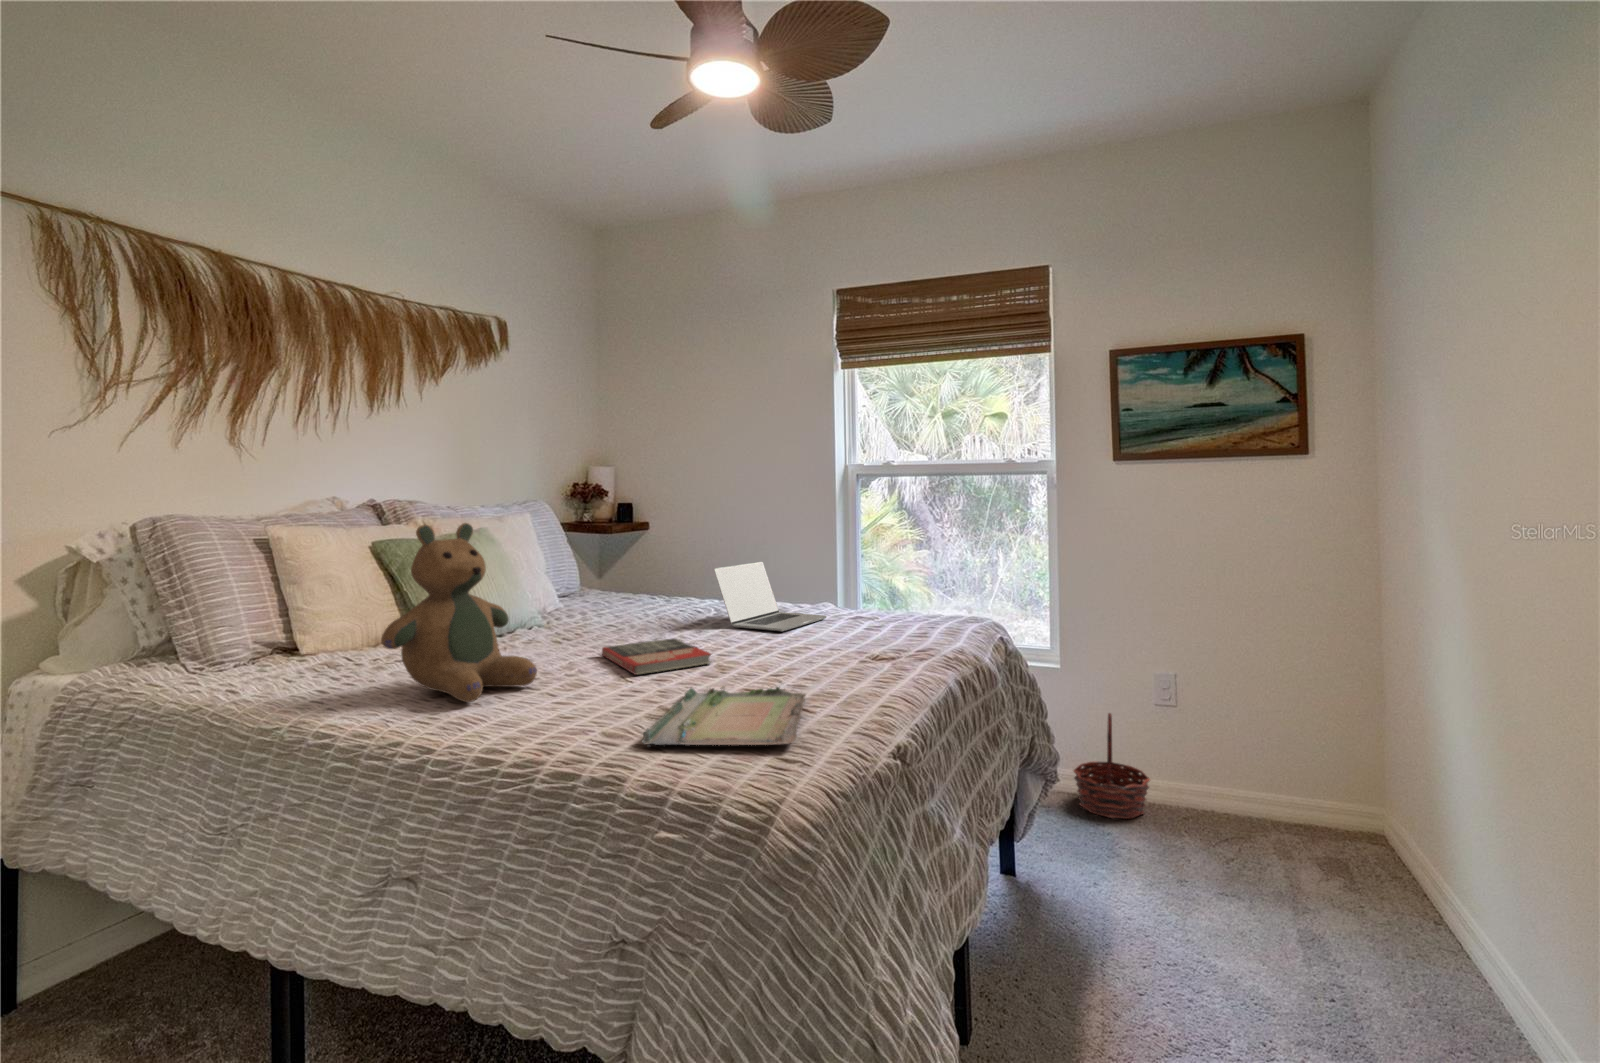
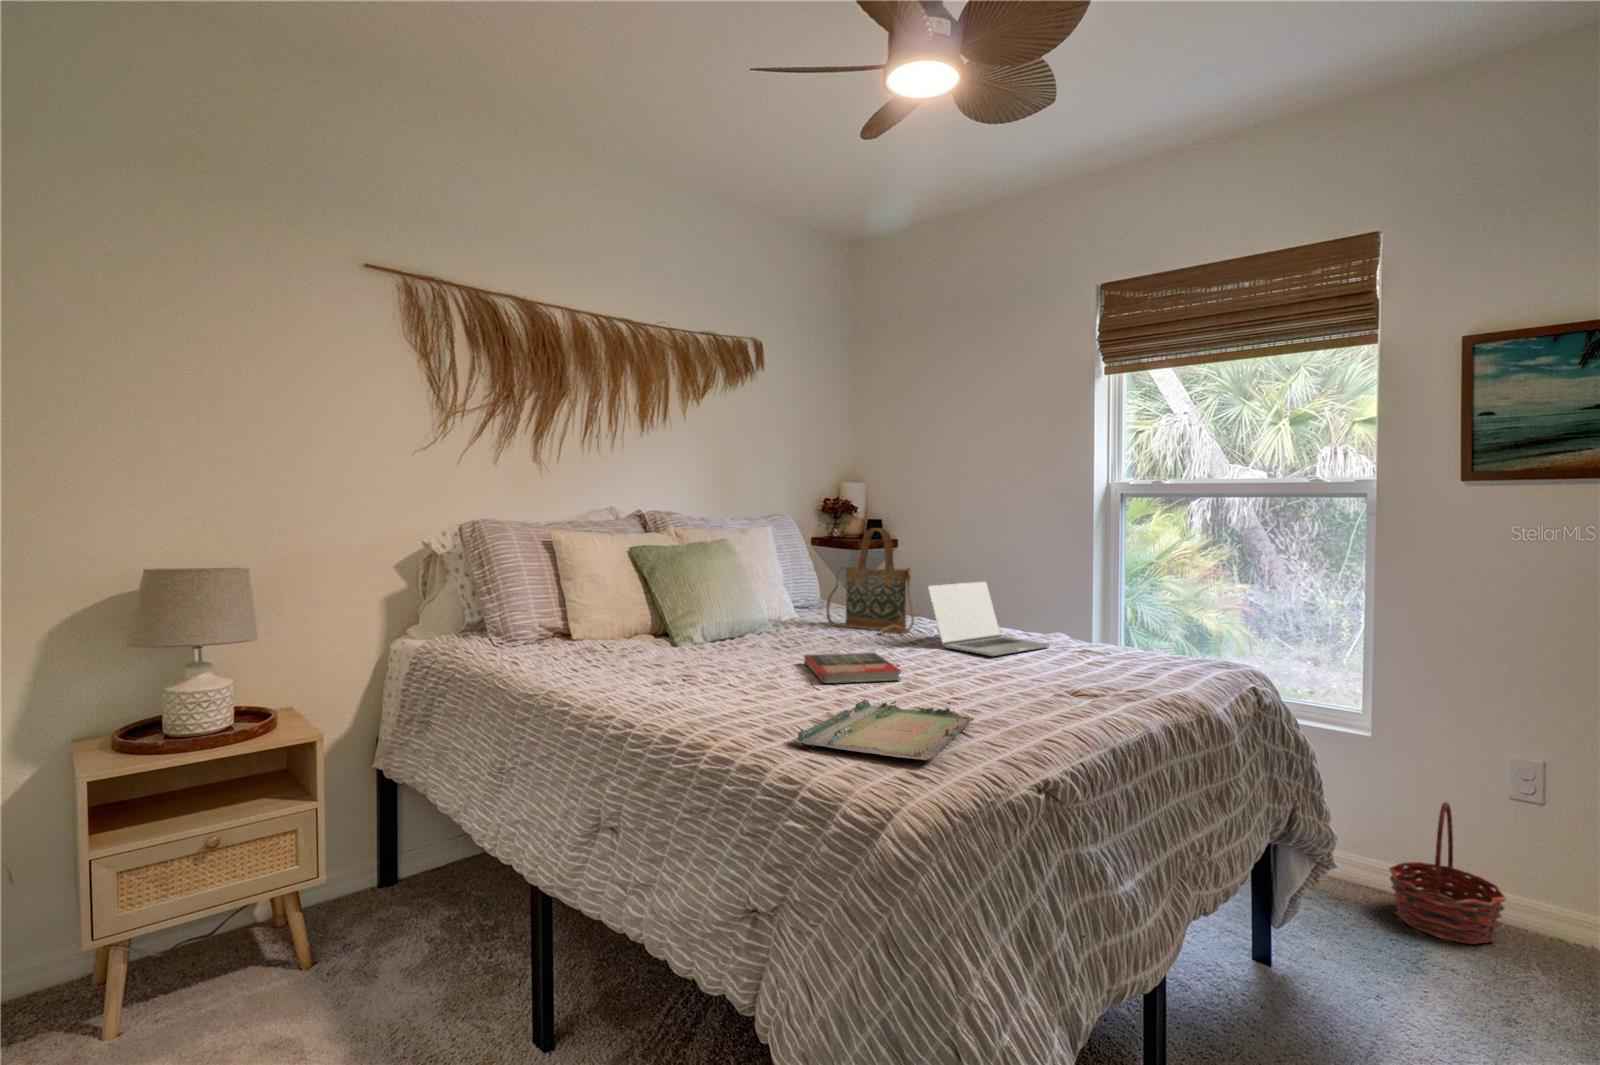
handbag: none [602,514,694,618] -> present [827,528,914,634]
teddy bear: present [381,523,537,702] -> none [612,533,736,690]

